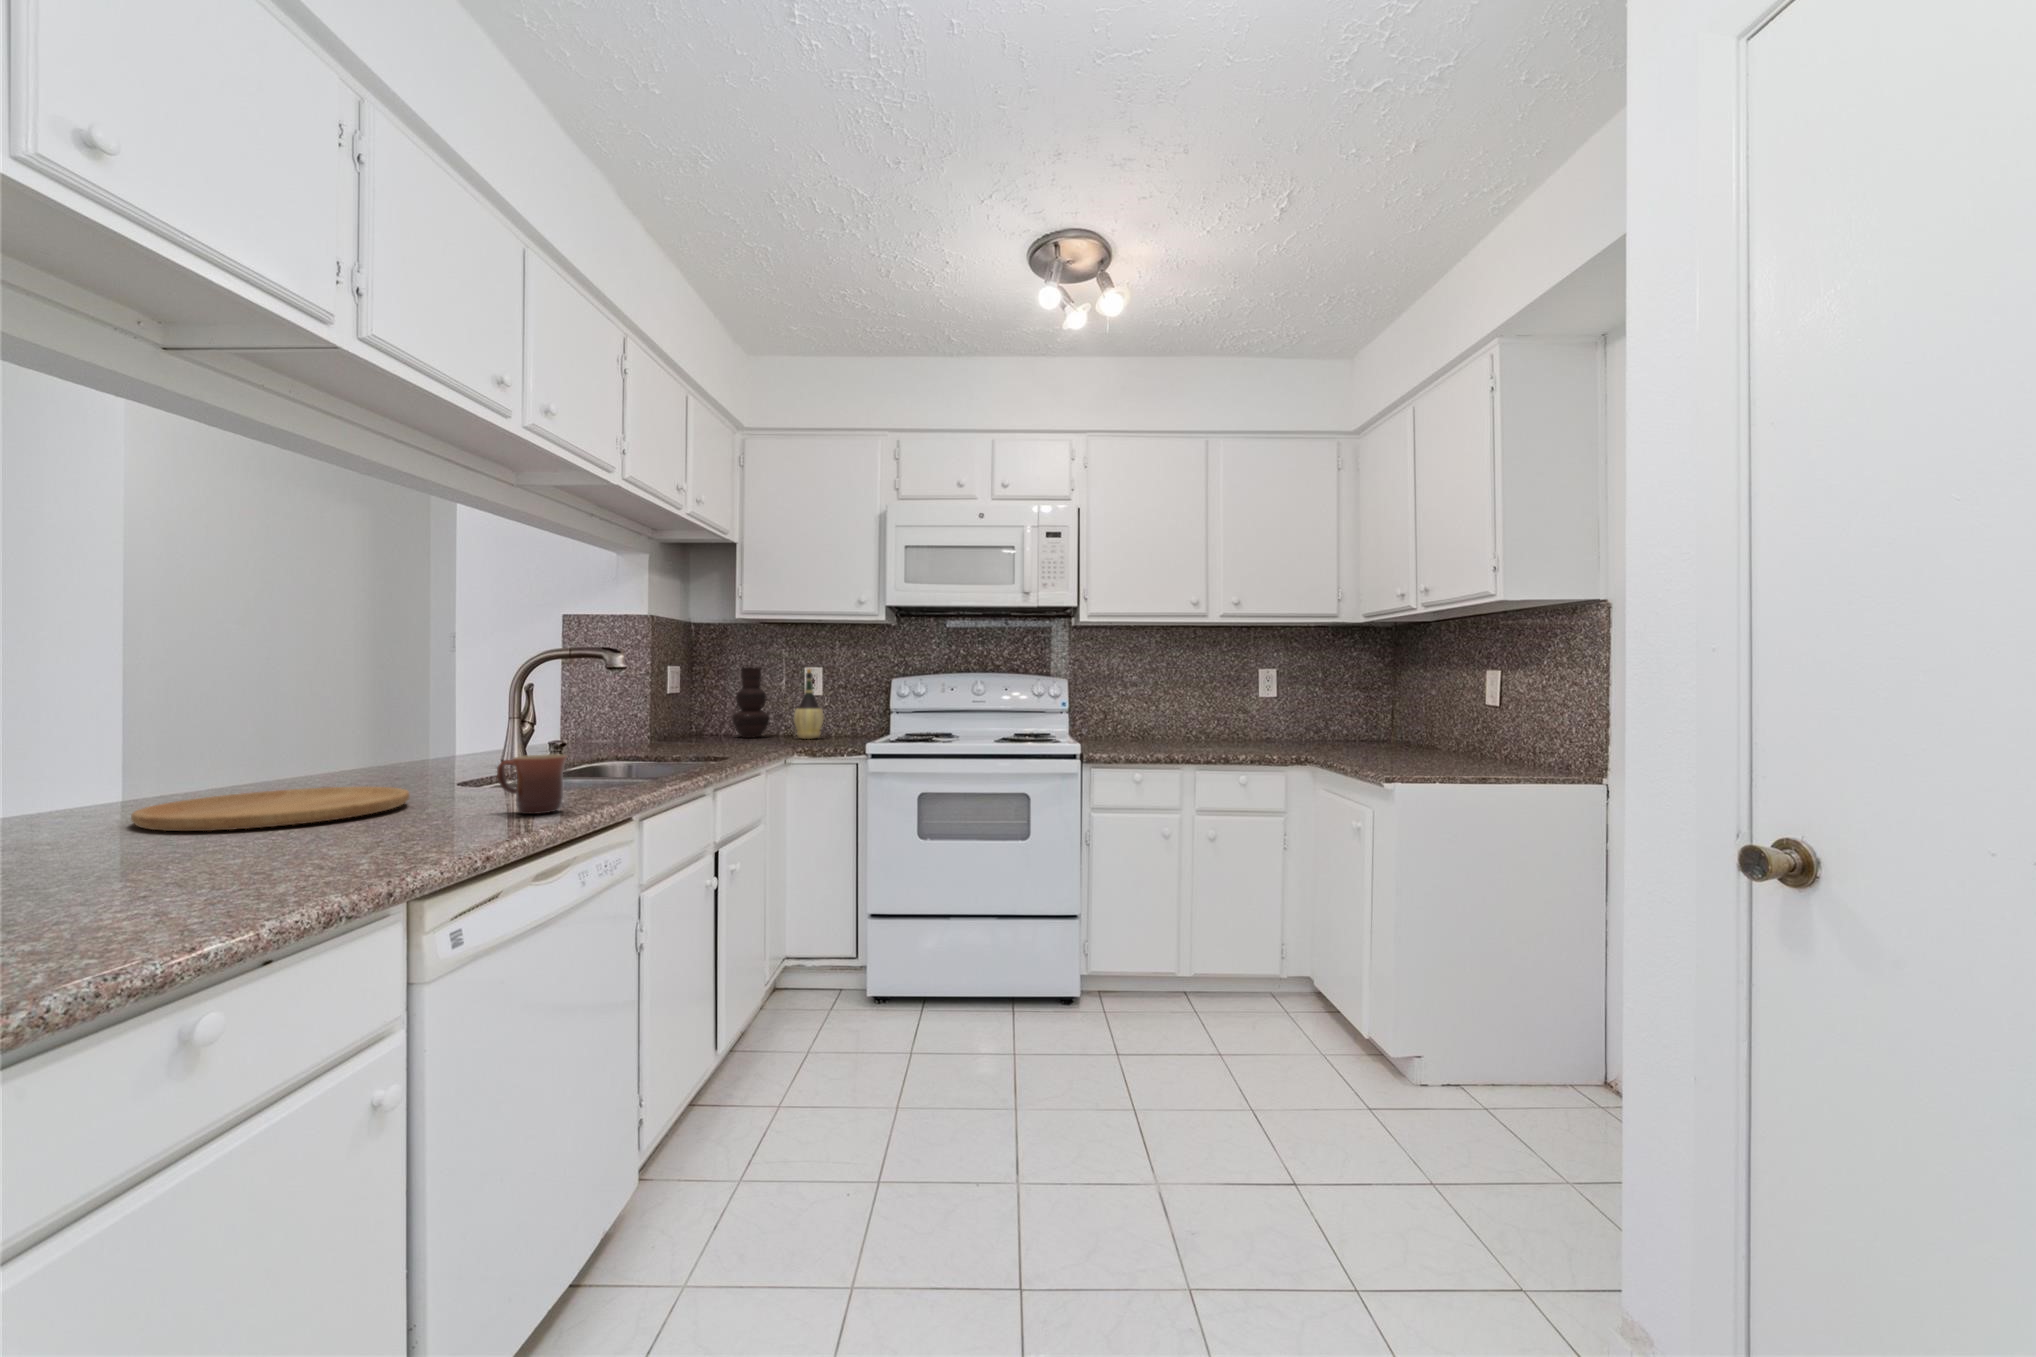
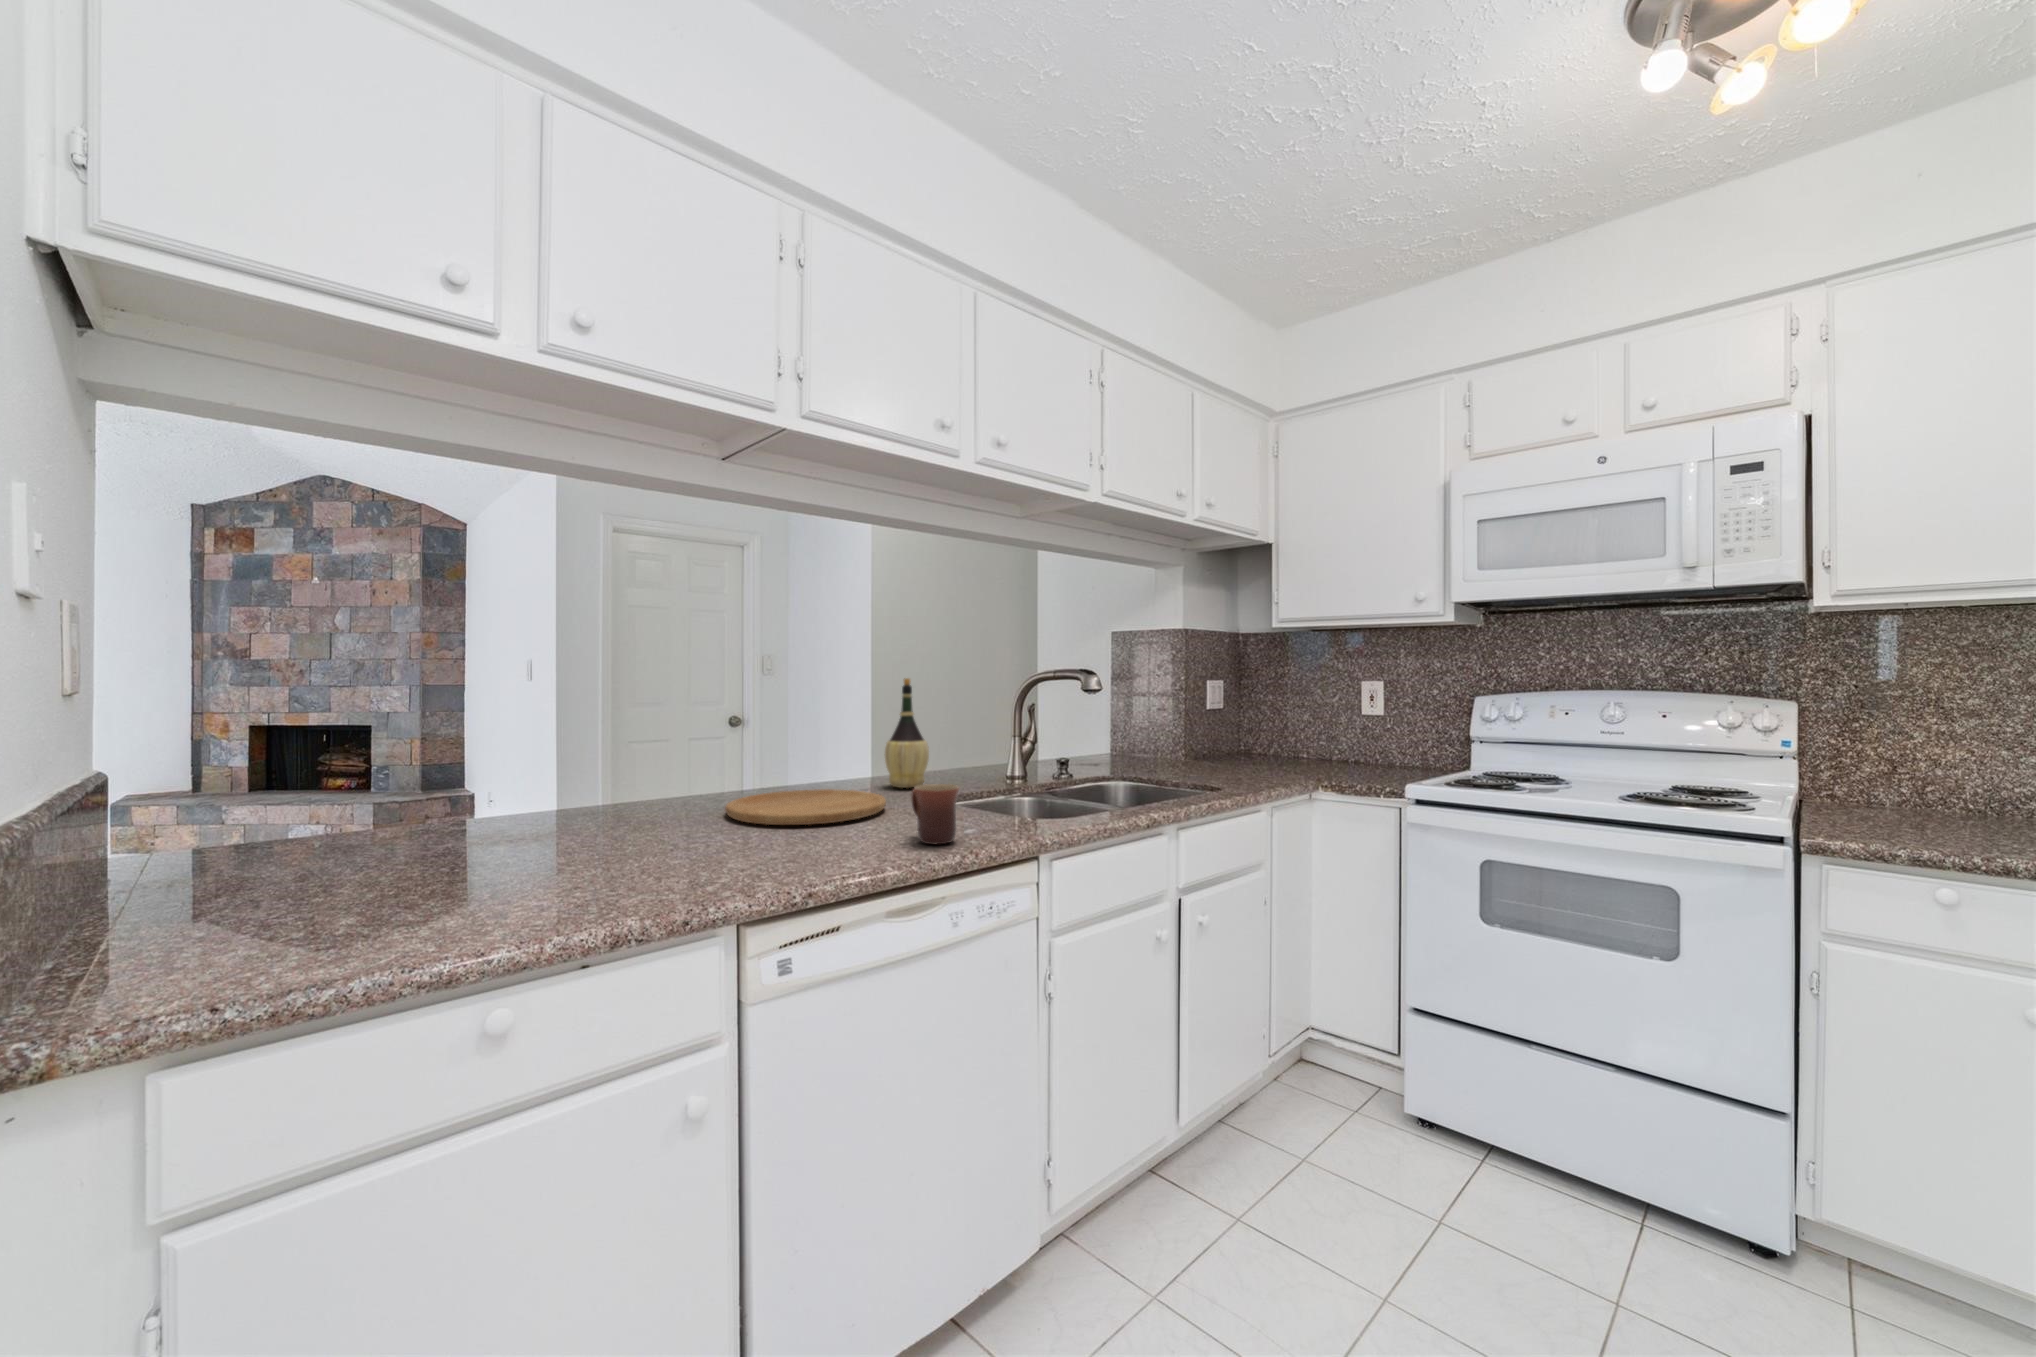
vase: present [732,667,770,738] -> none [1274,681,1318,761]
wine bottle: present [794,668,823,739] -> present [885,678,929,788]

